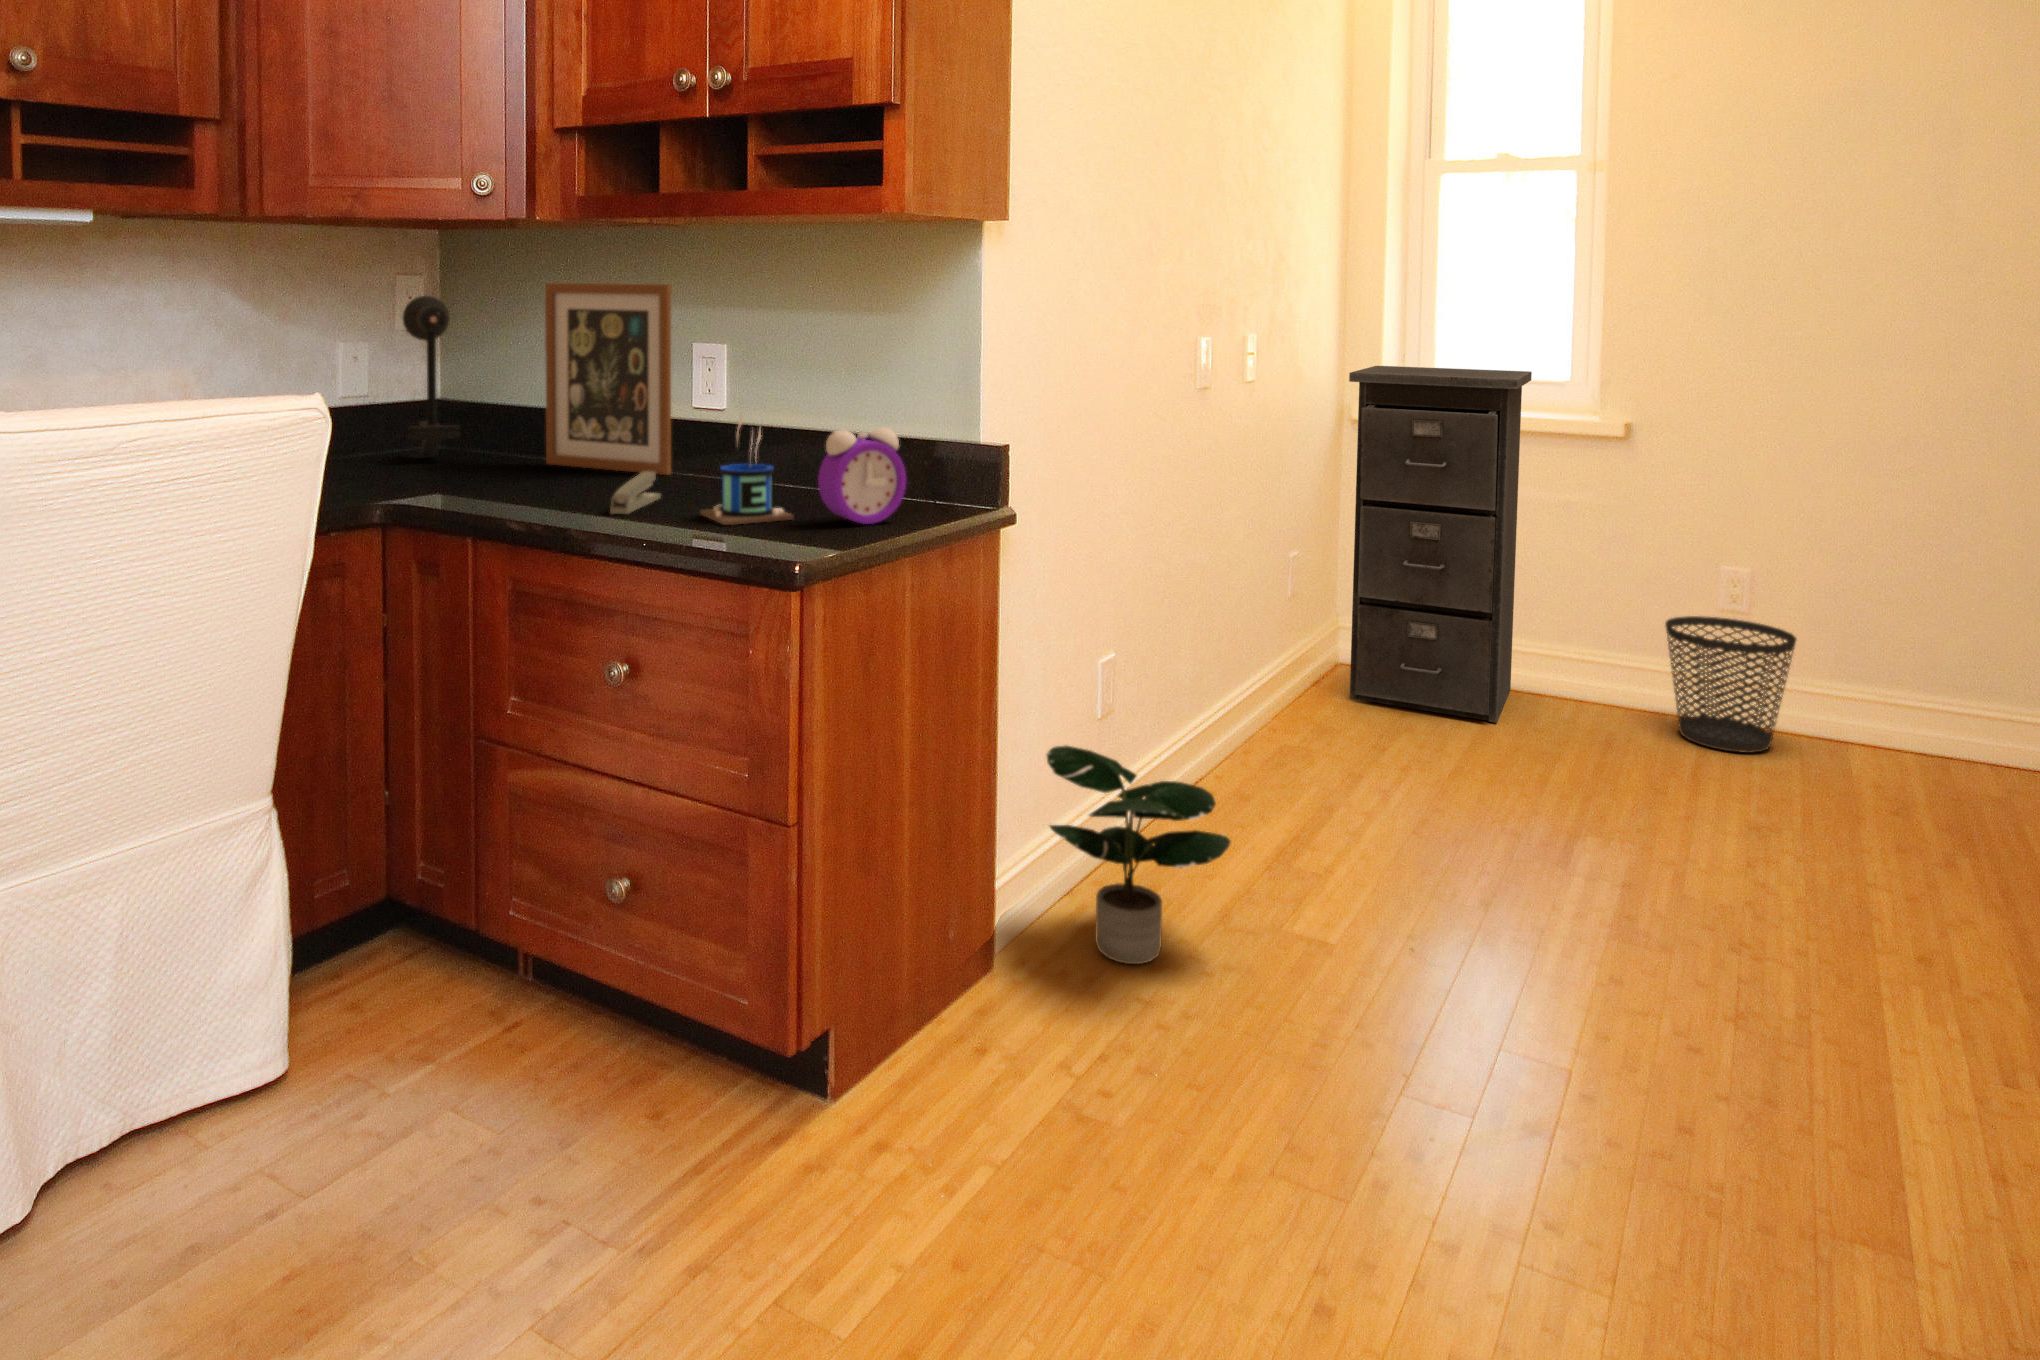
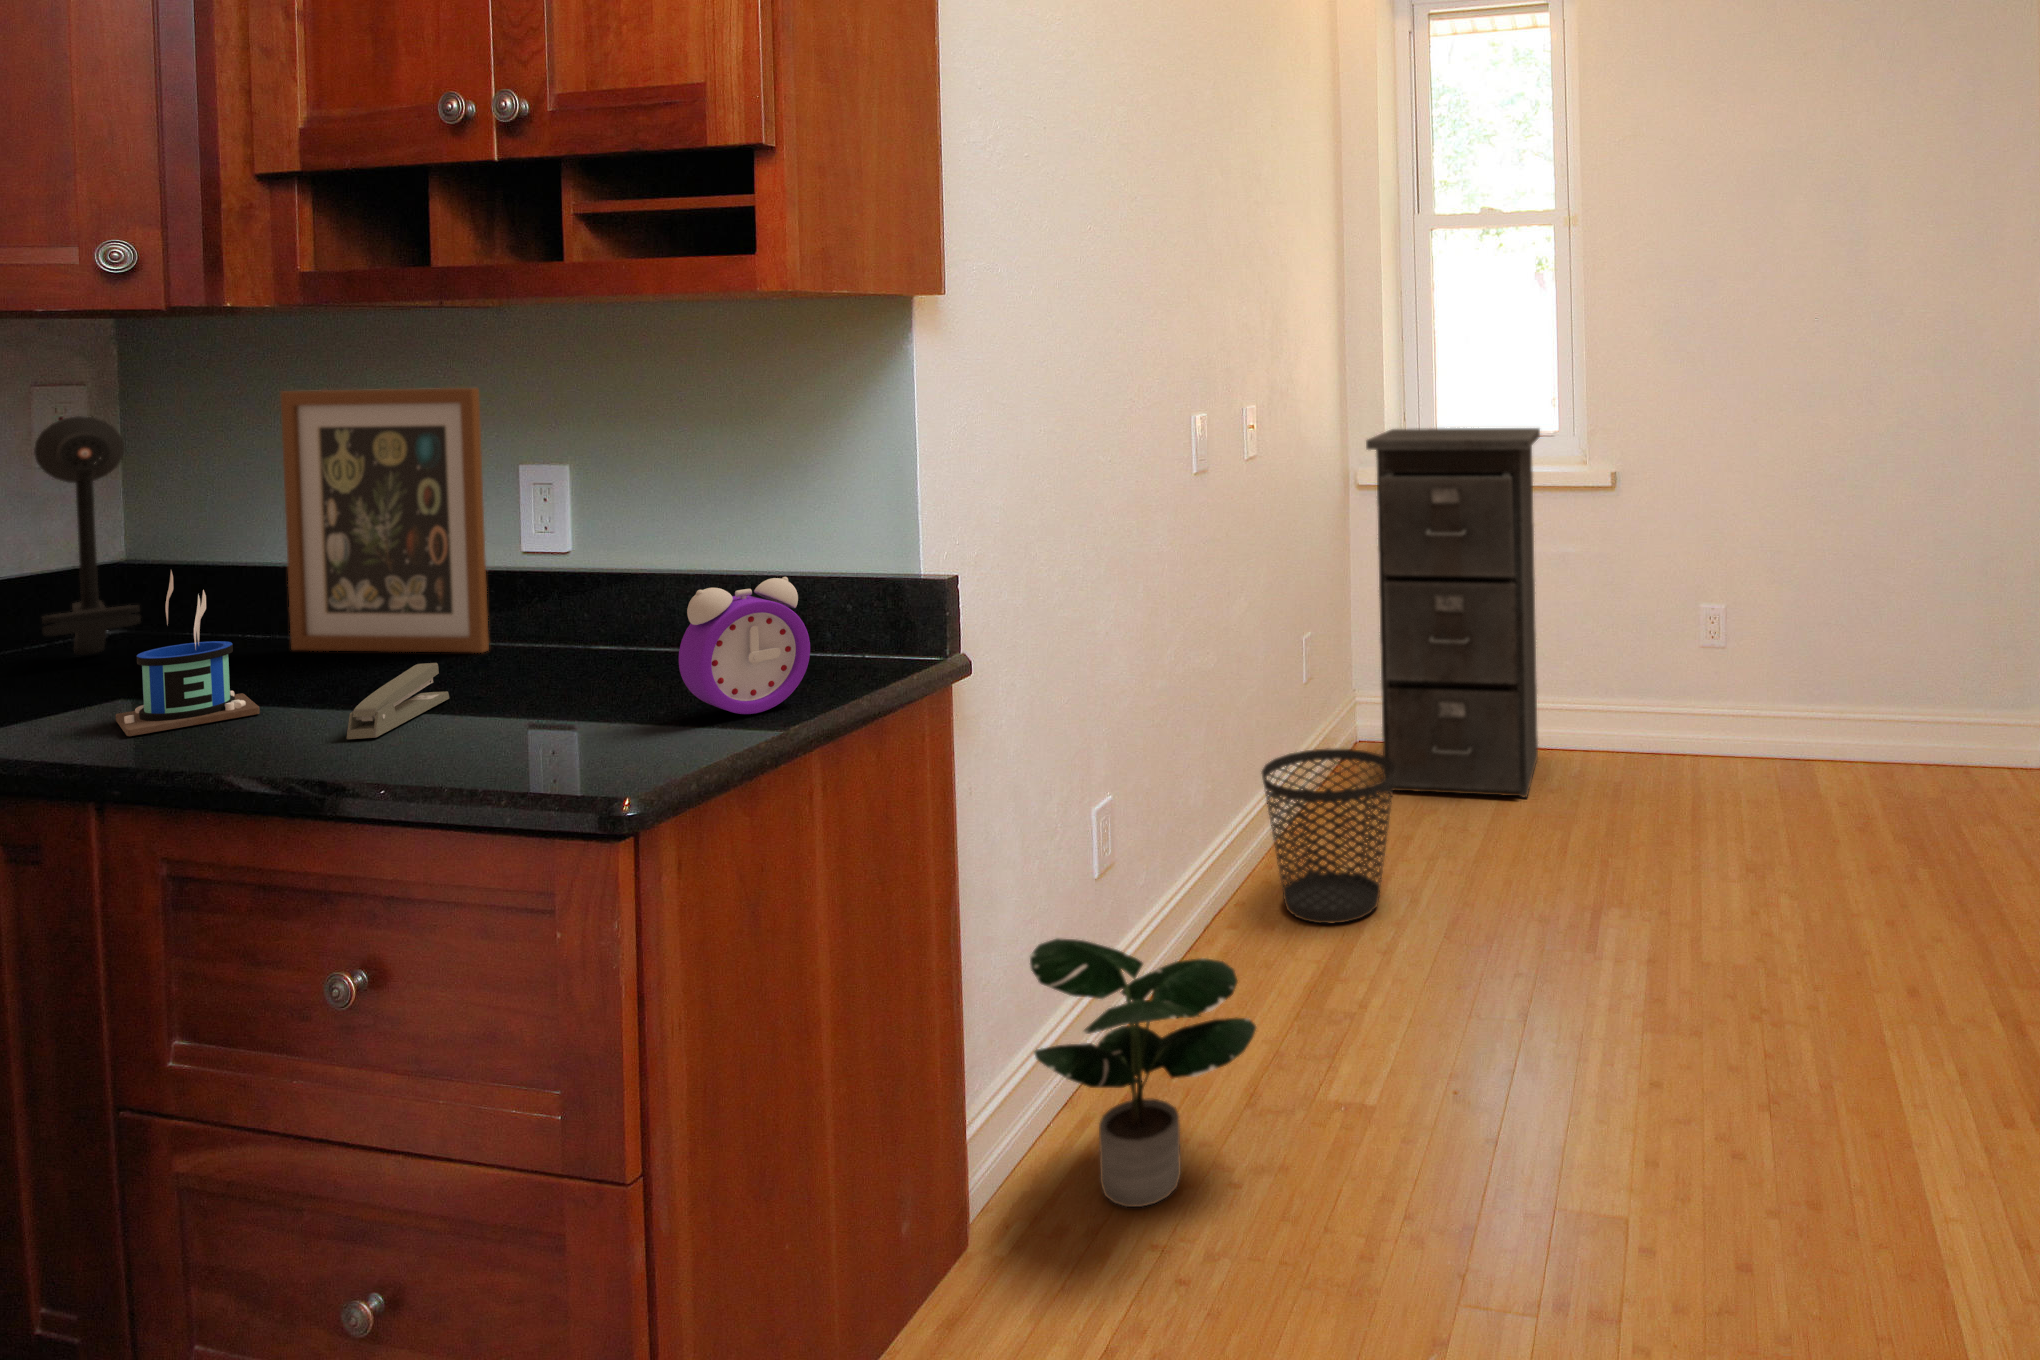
mug: present [701,413,793,525] -> present [116,571,260,736]
wastebasket: present [1665,616,1796,753] -> present [1262,748,1396,924]

